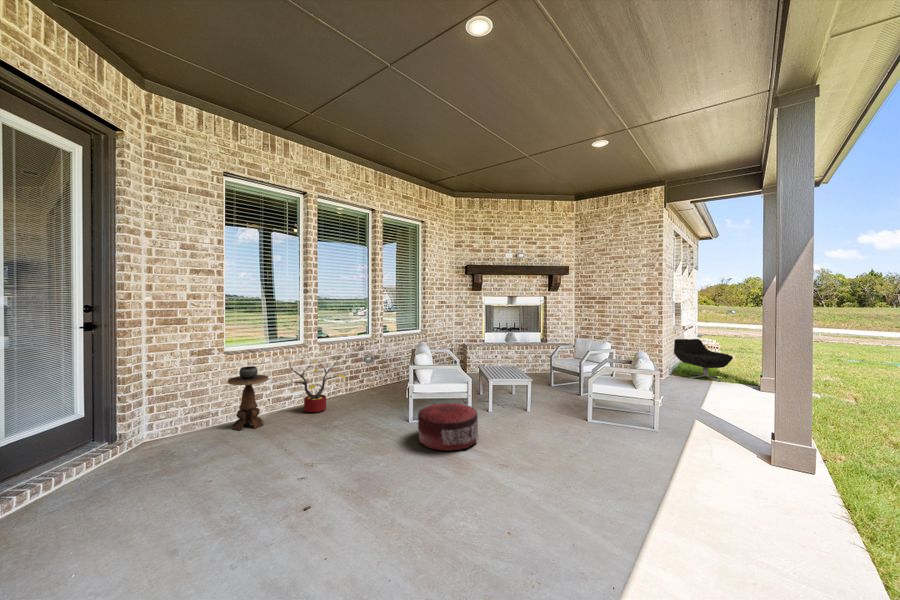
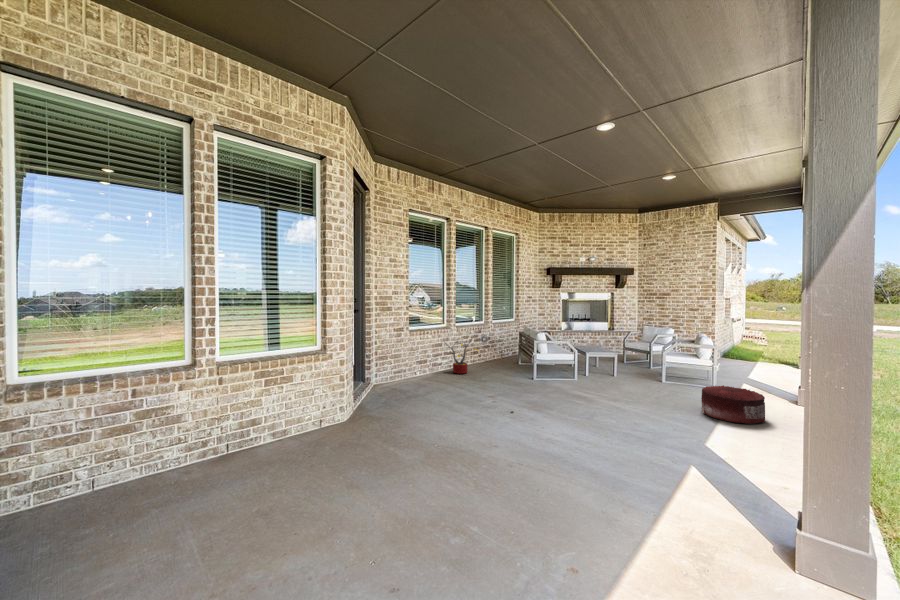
lounge chair: present [674,339,733,381] -> none [724,328,776,362]
side table: present [228,366,268,430] -> none [414,340,438,381]
pouf: present [418,403,478,451] -> present [701,385,765,424]

